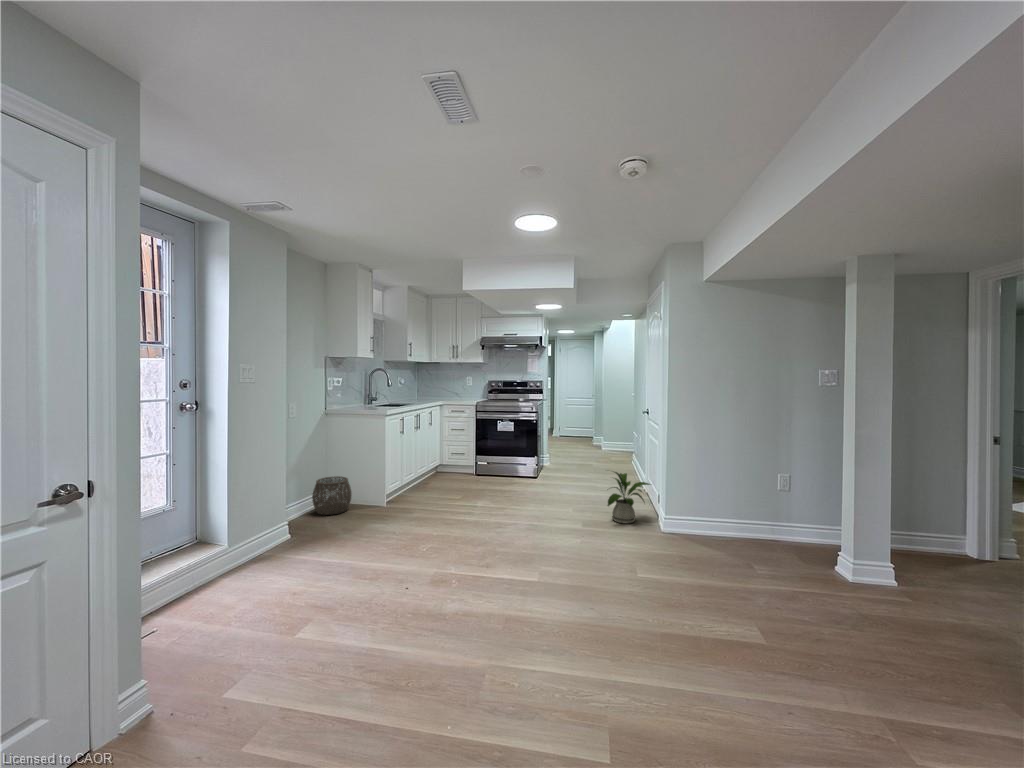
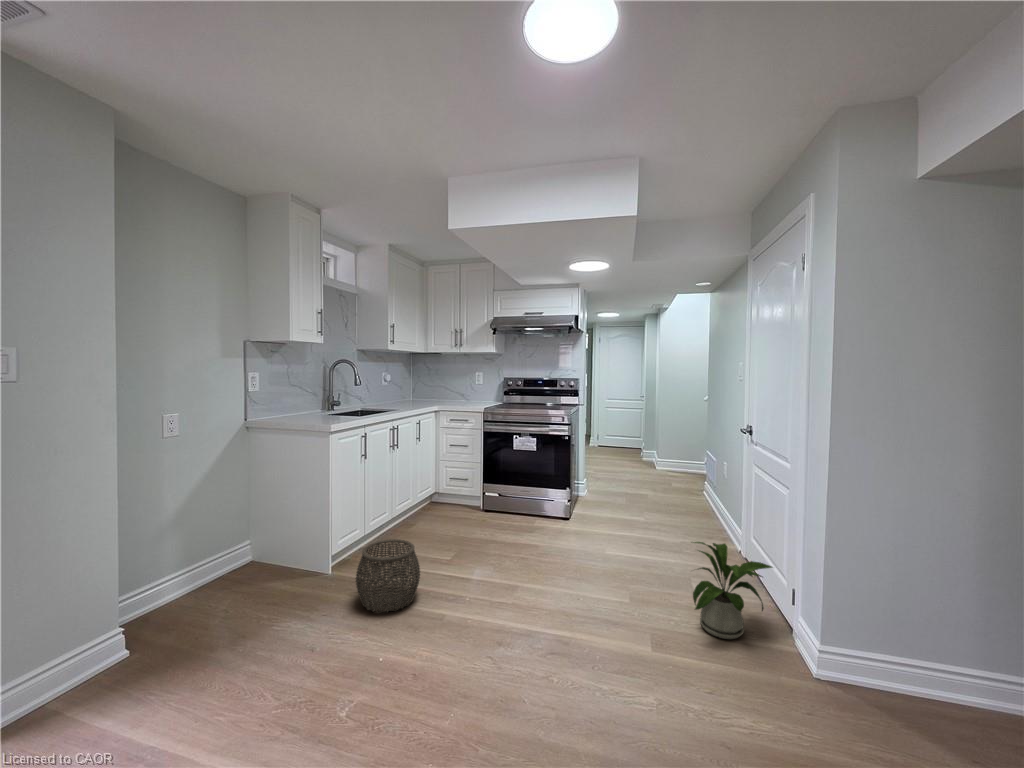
woven basket: present [312,476,351,515] -> present [356,539,420,612]

